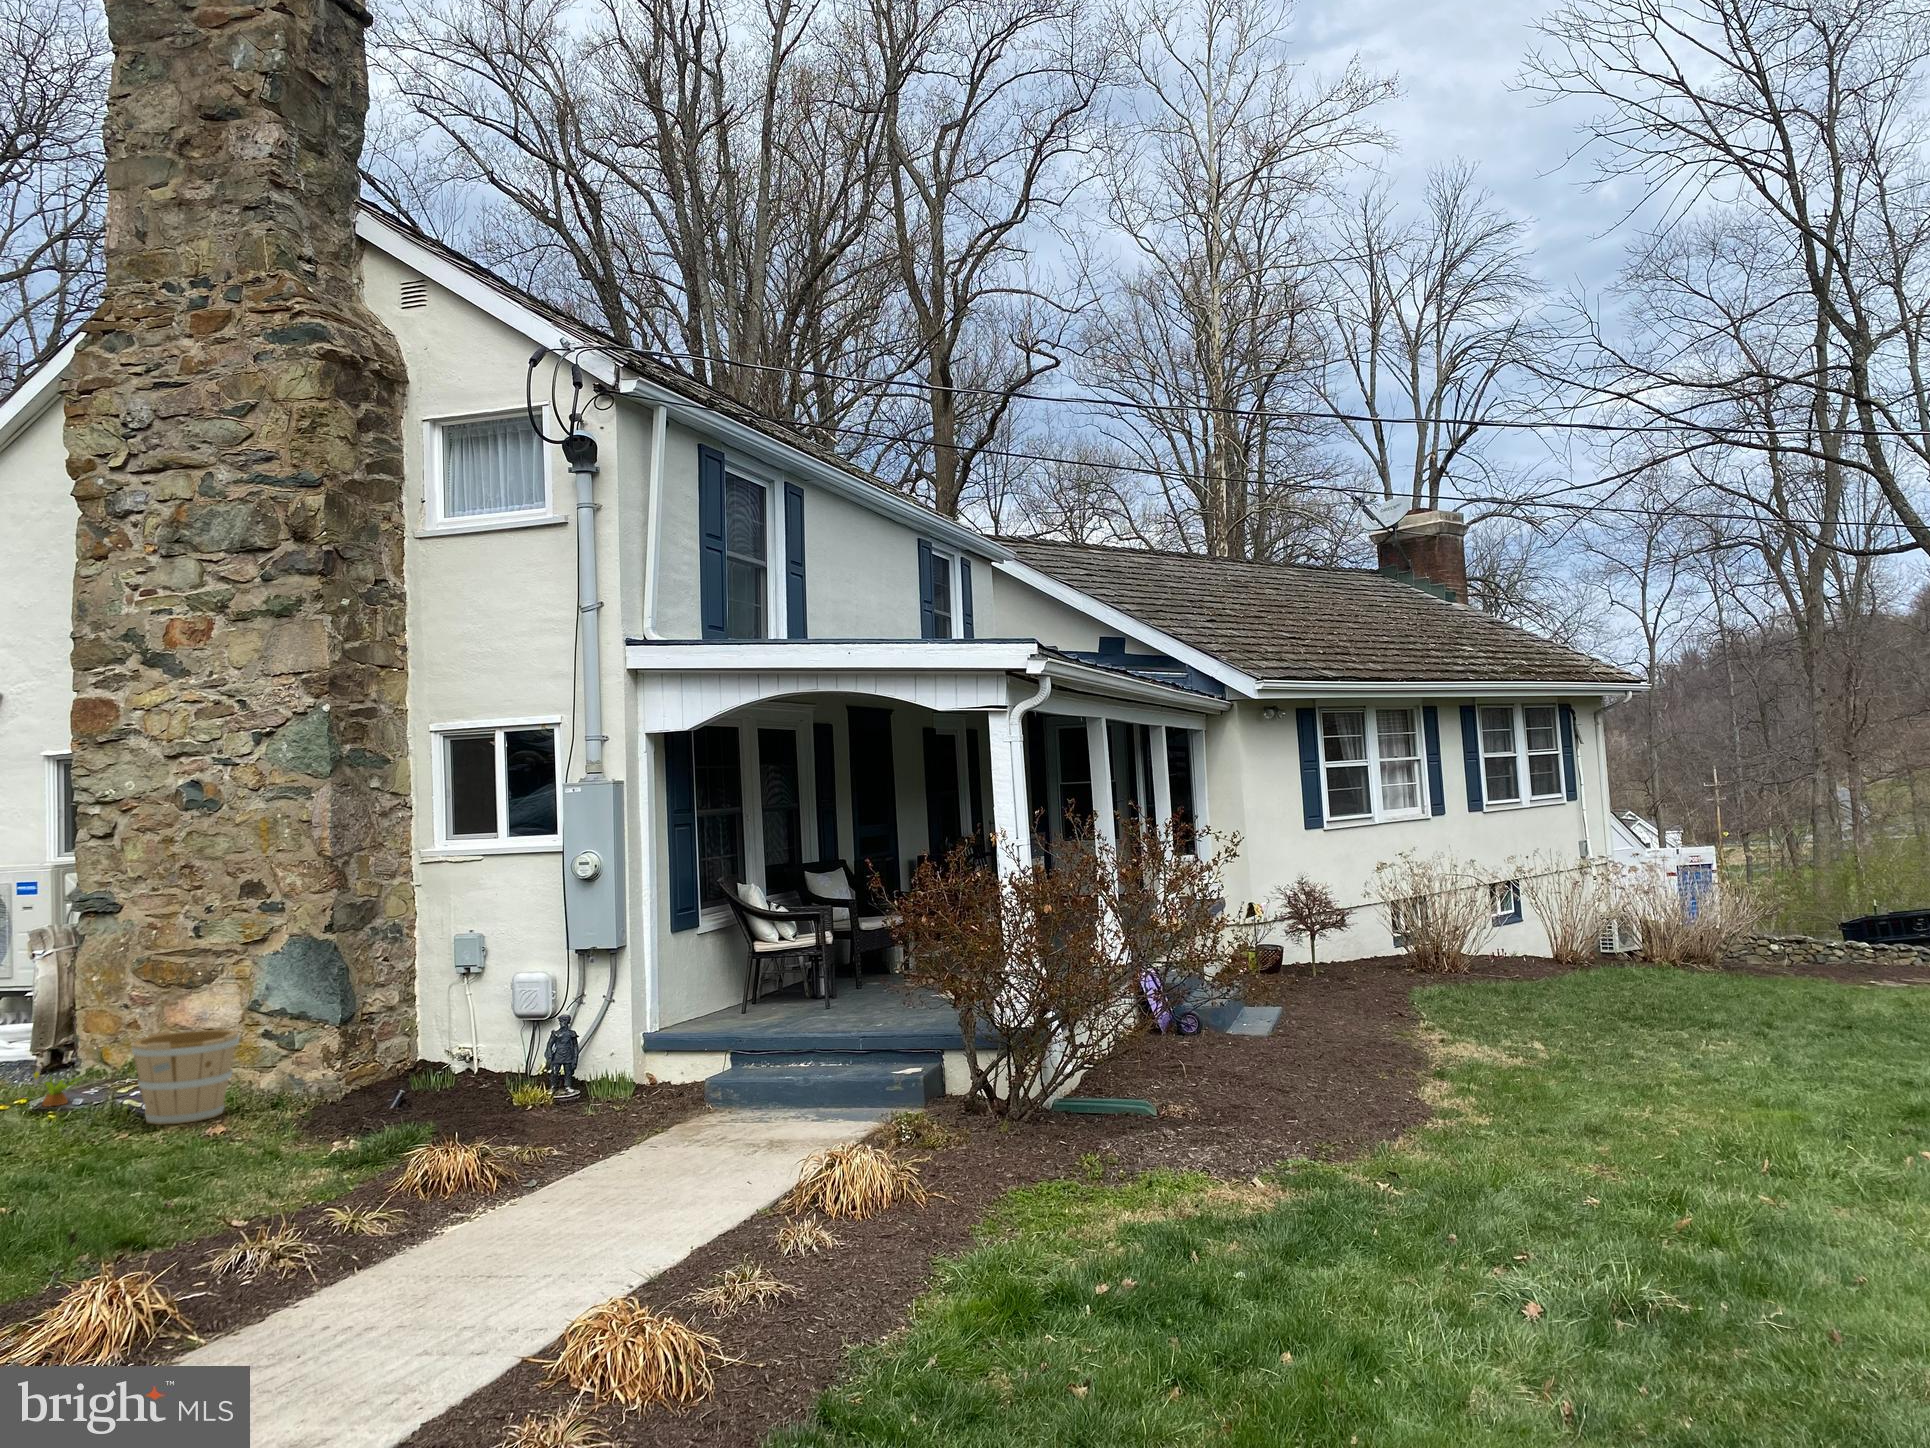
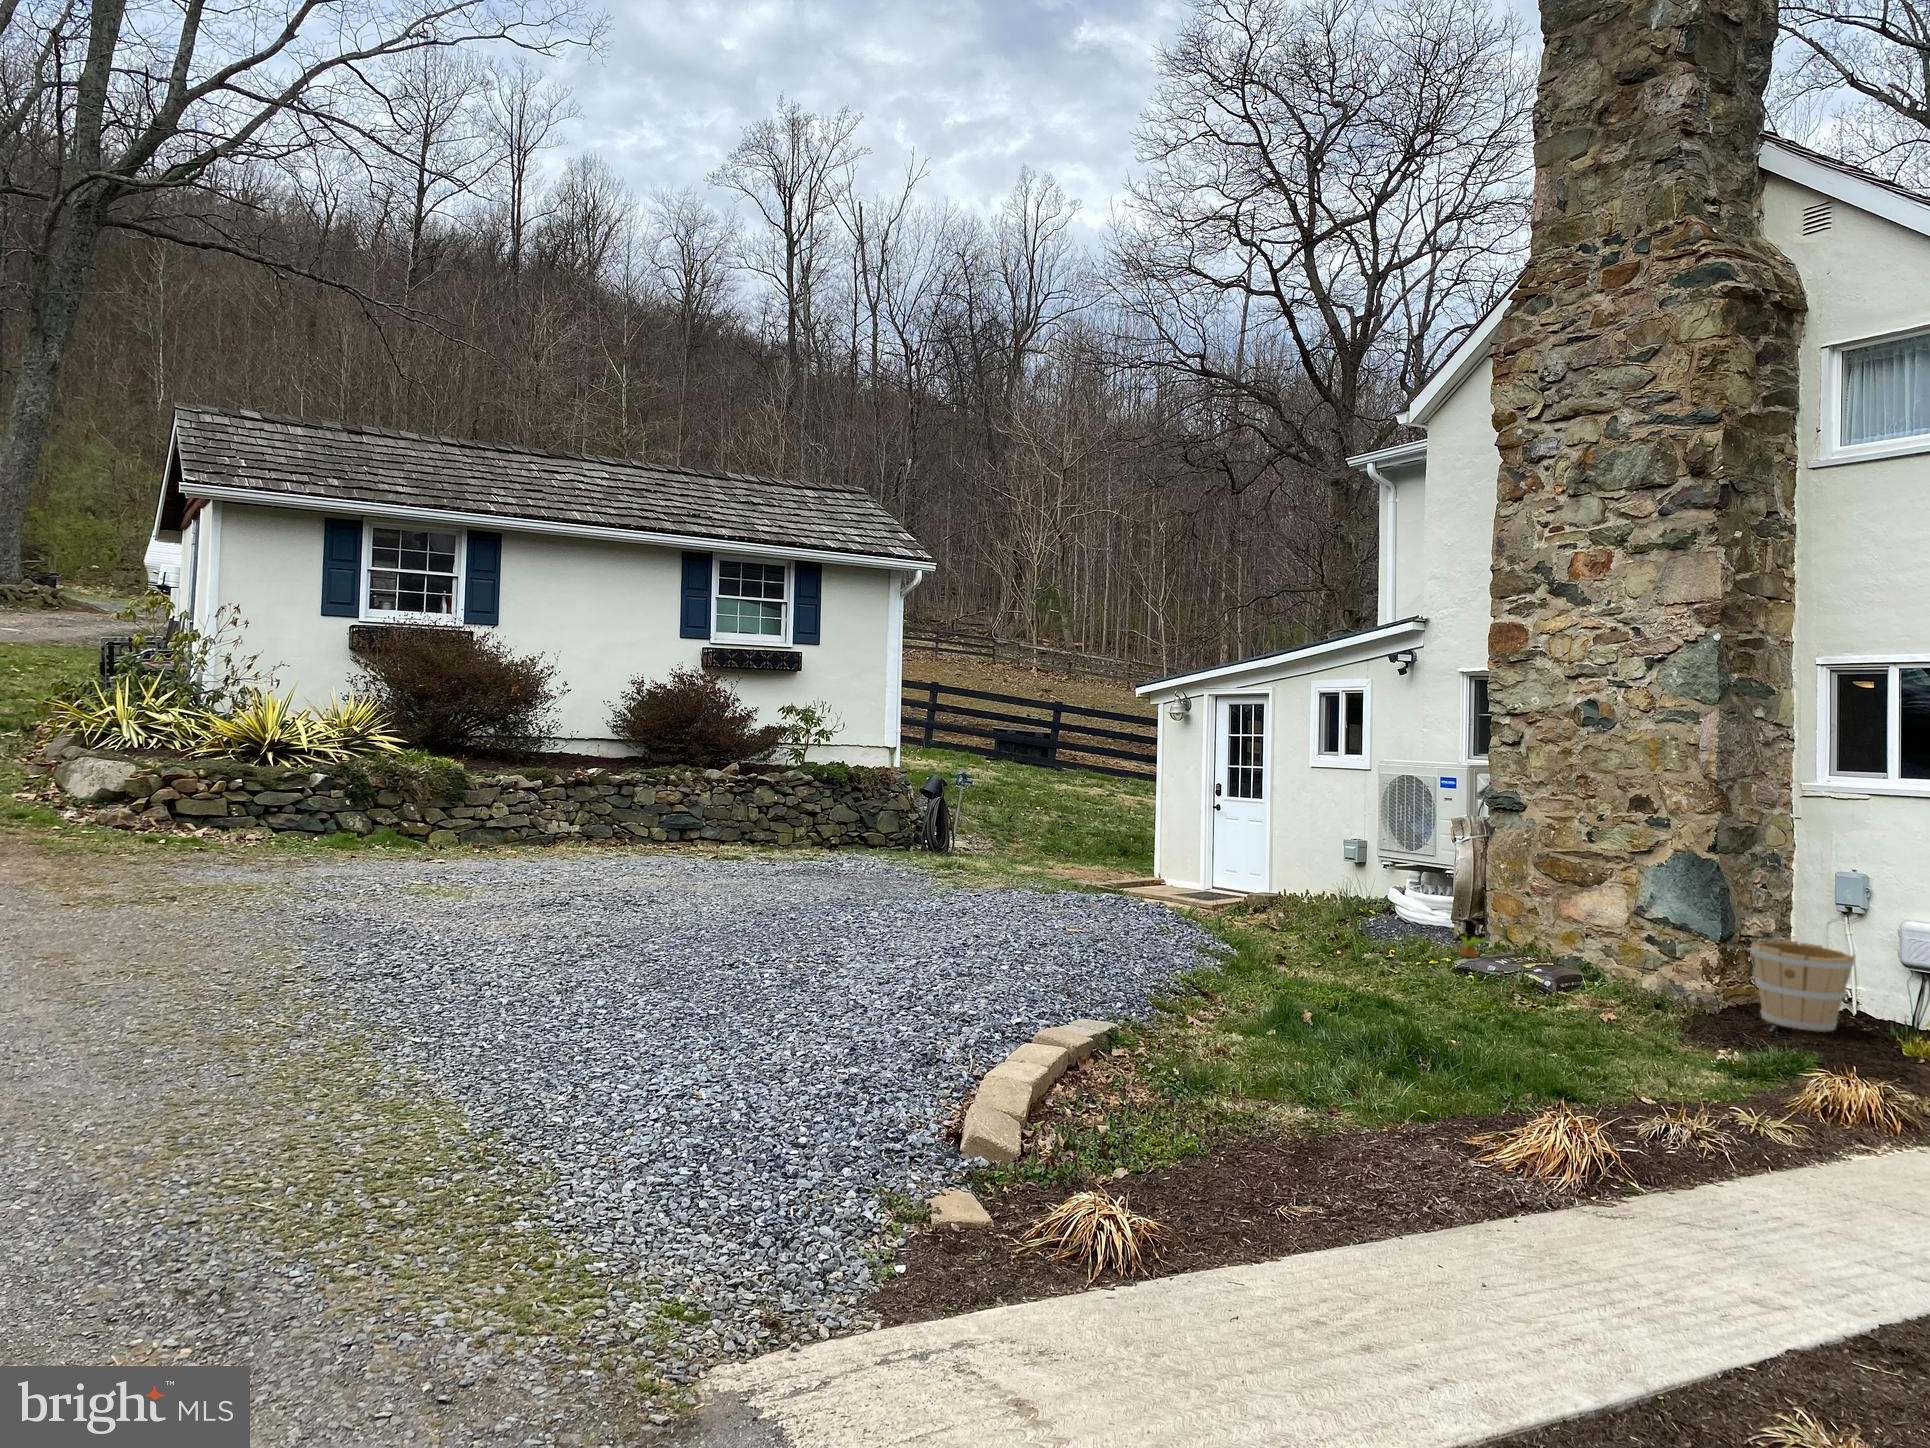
wooden bucket: present [131,1029,239,1125] -> present [1751,940,1856,1032]

